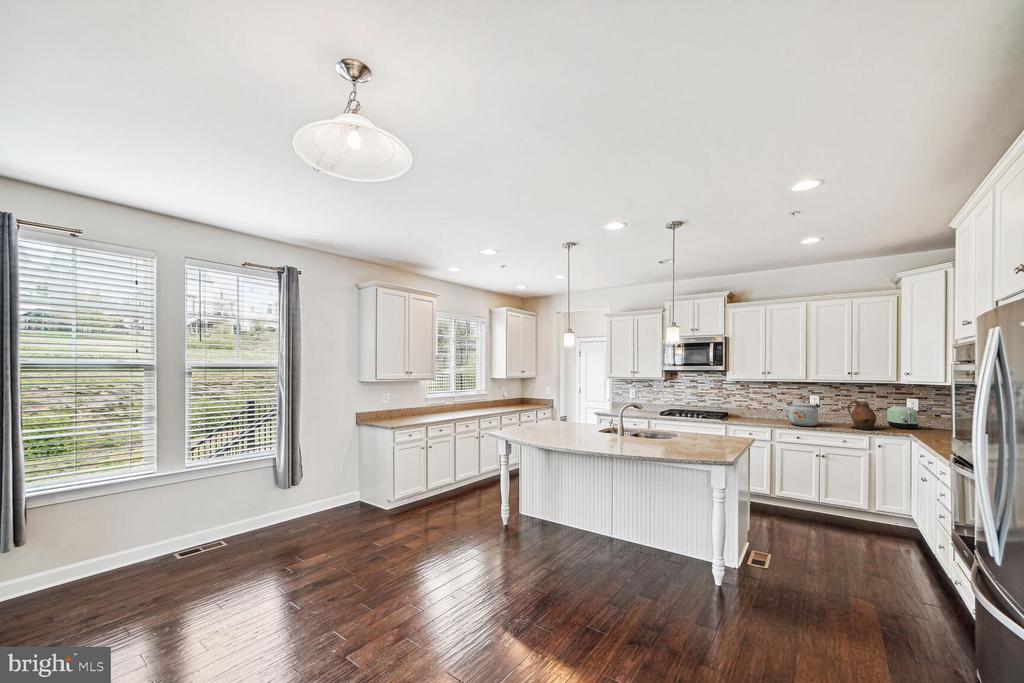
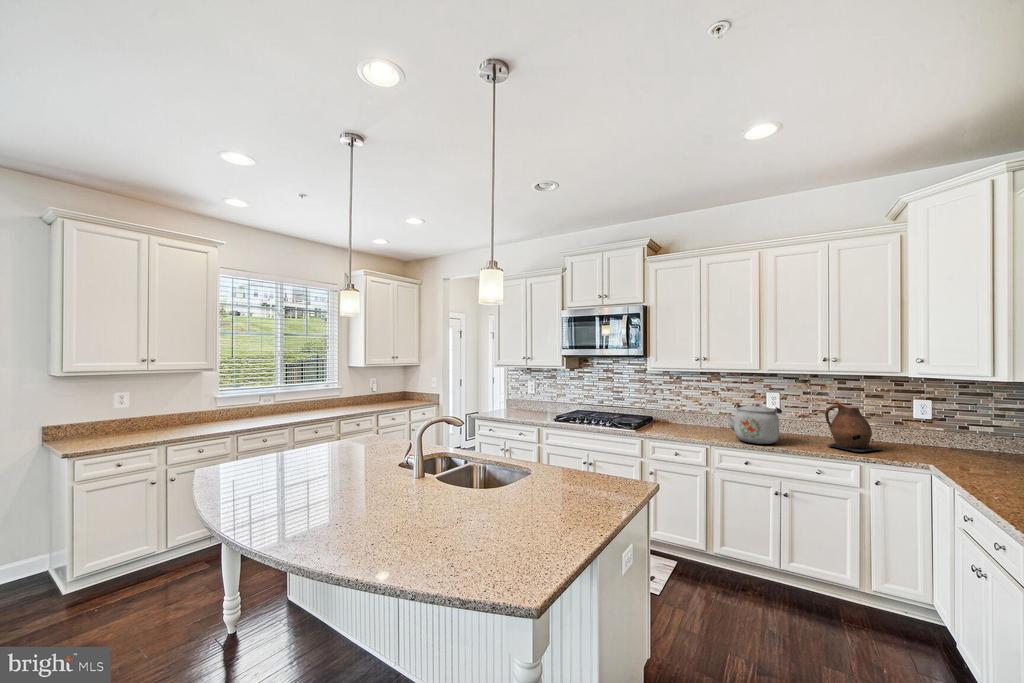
toaster: present [887,406,919,429] -> none [884,411,938,449]

